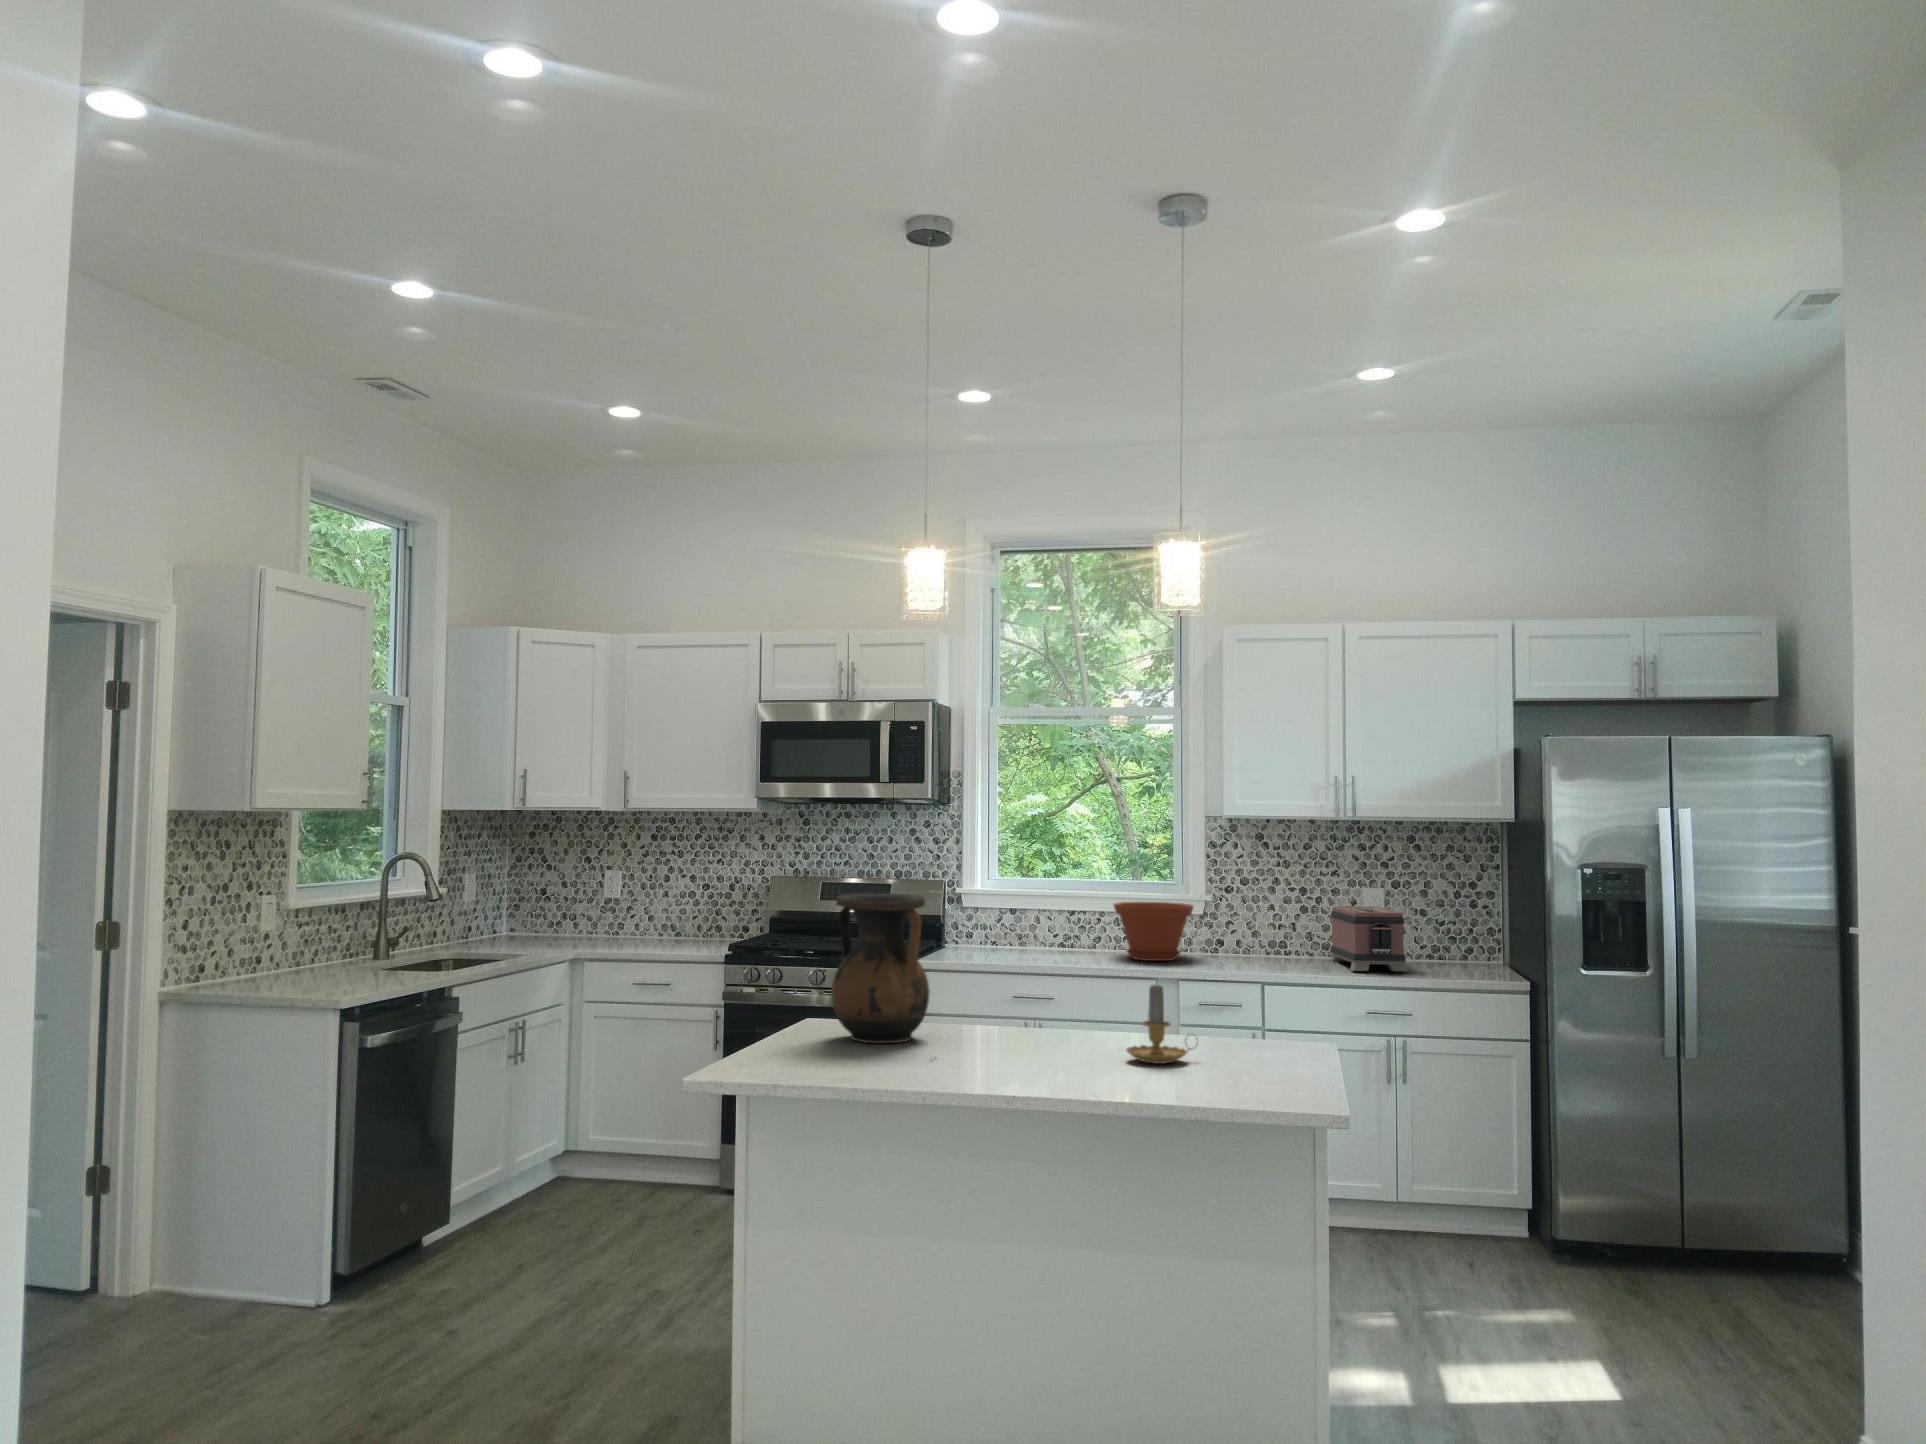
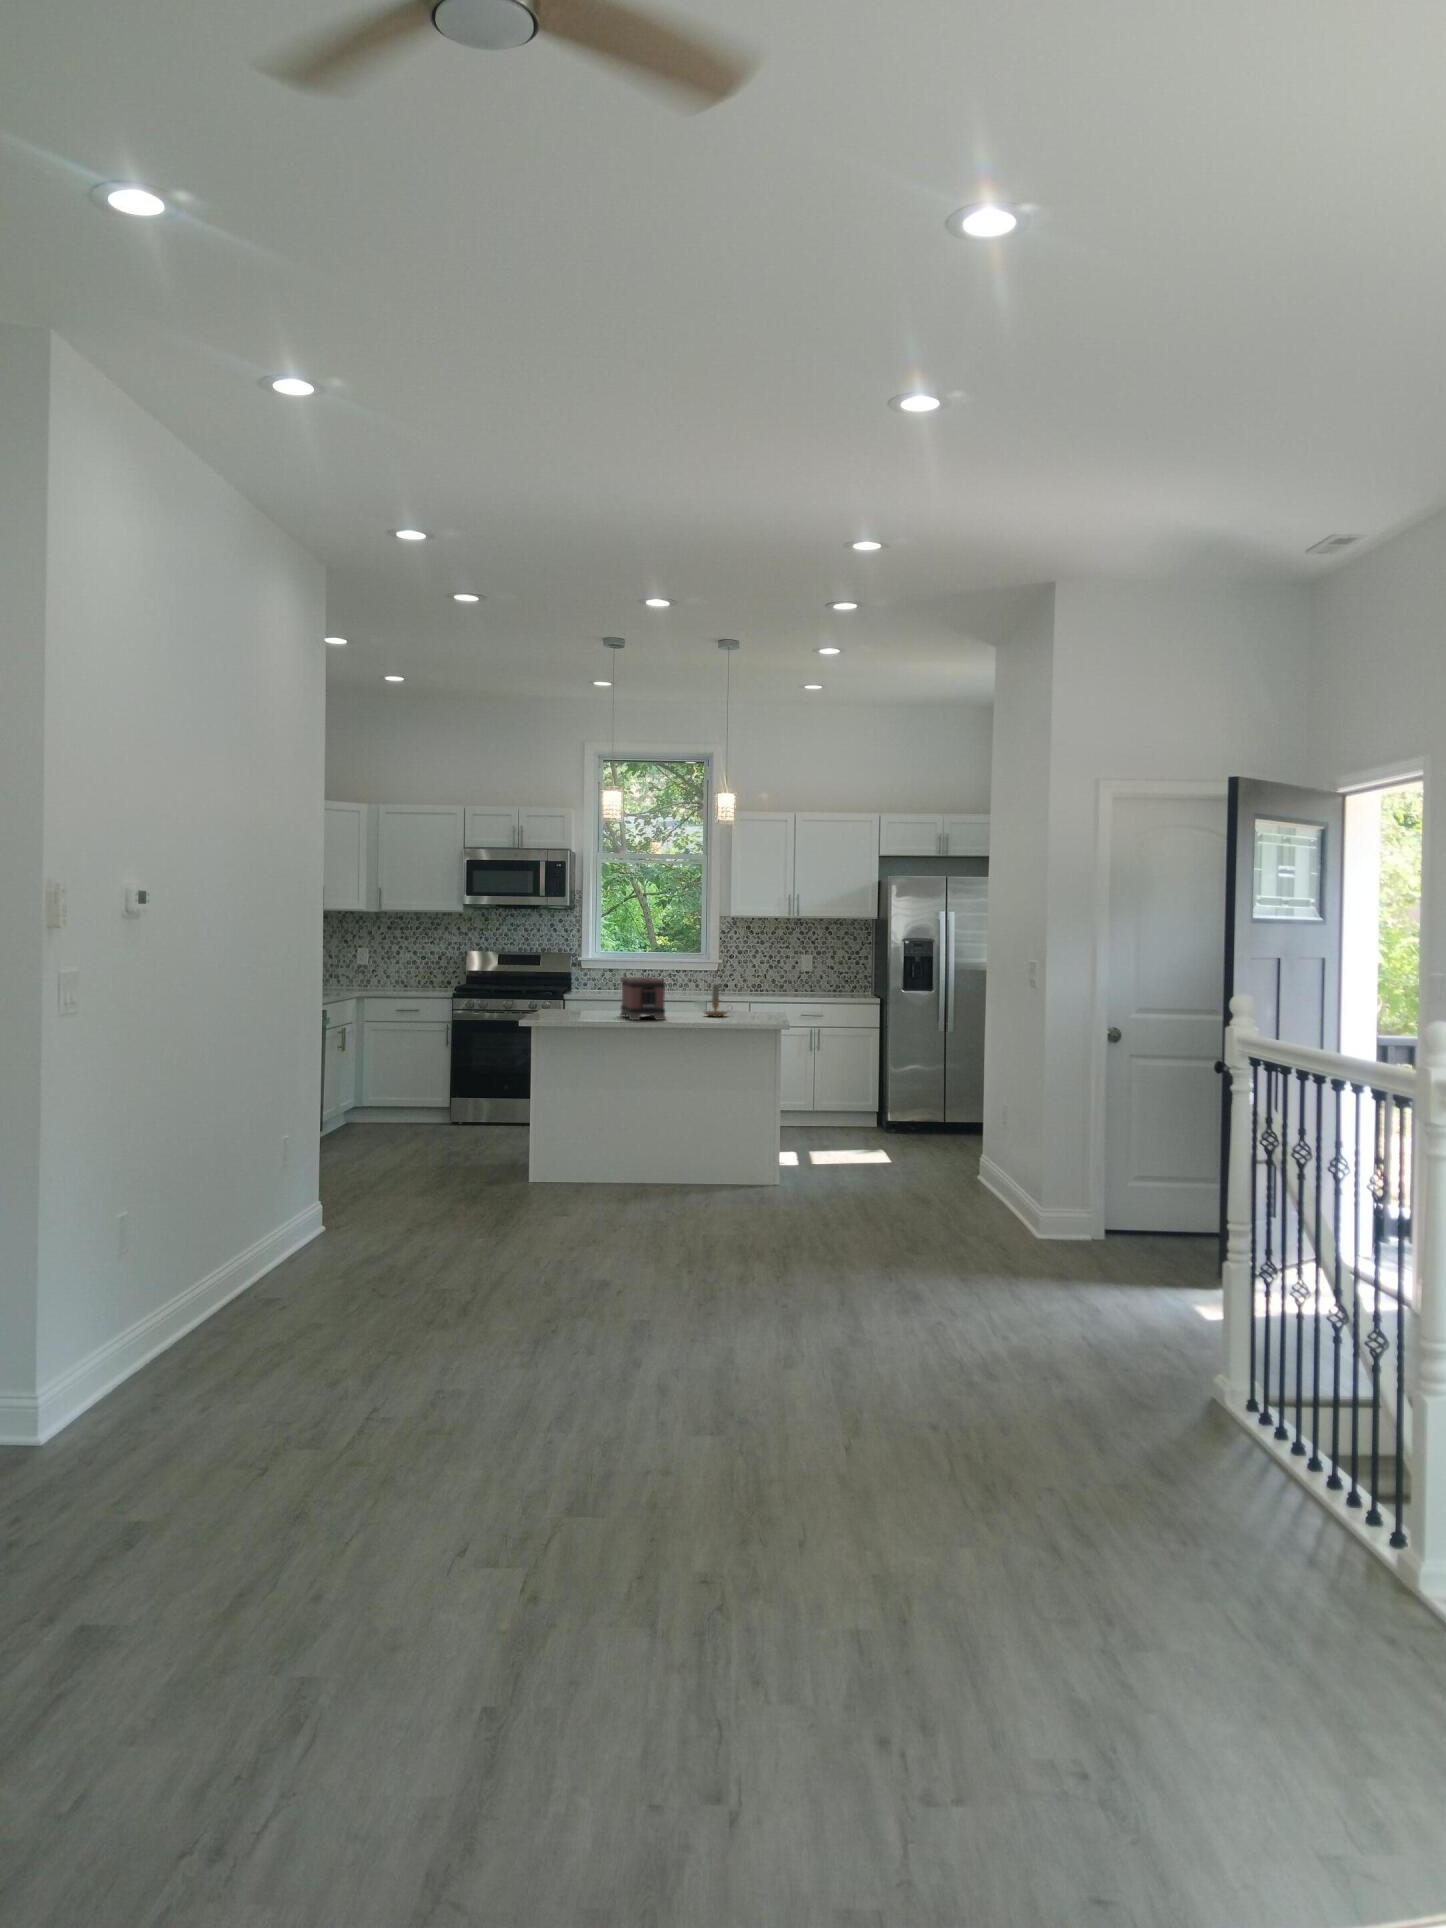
vase: present [832,893,929,1043] -> none [567,949,612,1014]
plant pot: present [1114,902,1193,961] -> none [670,963,714,994]
toaster: present [1329,906,1407,971] -> present [620,977,666,1020]

